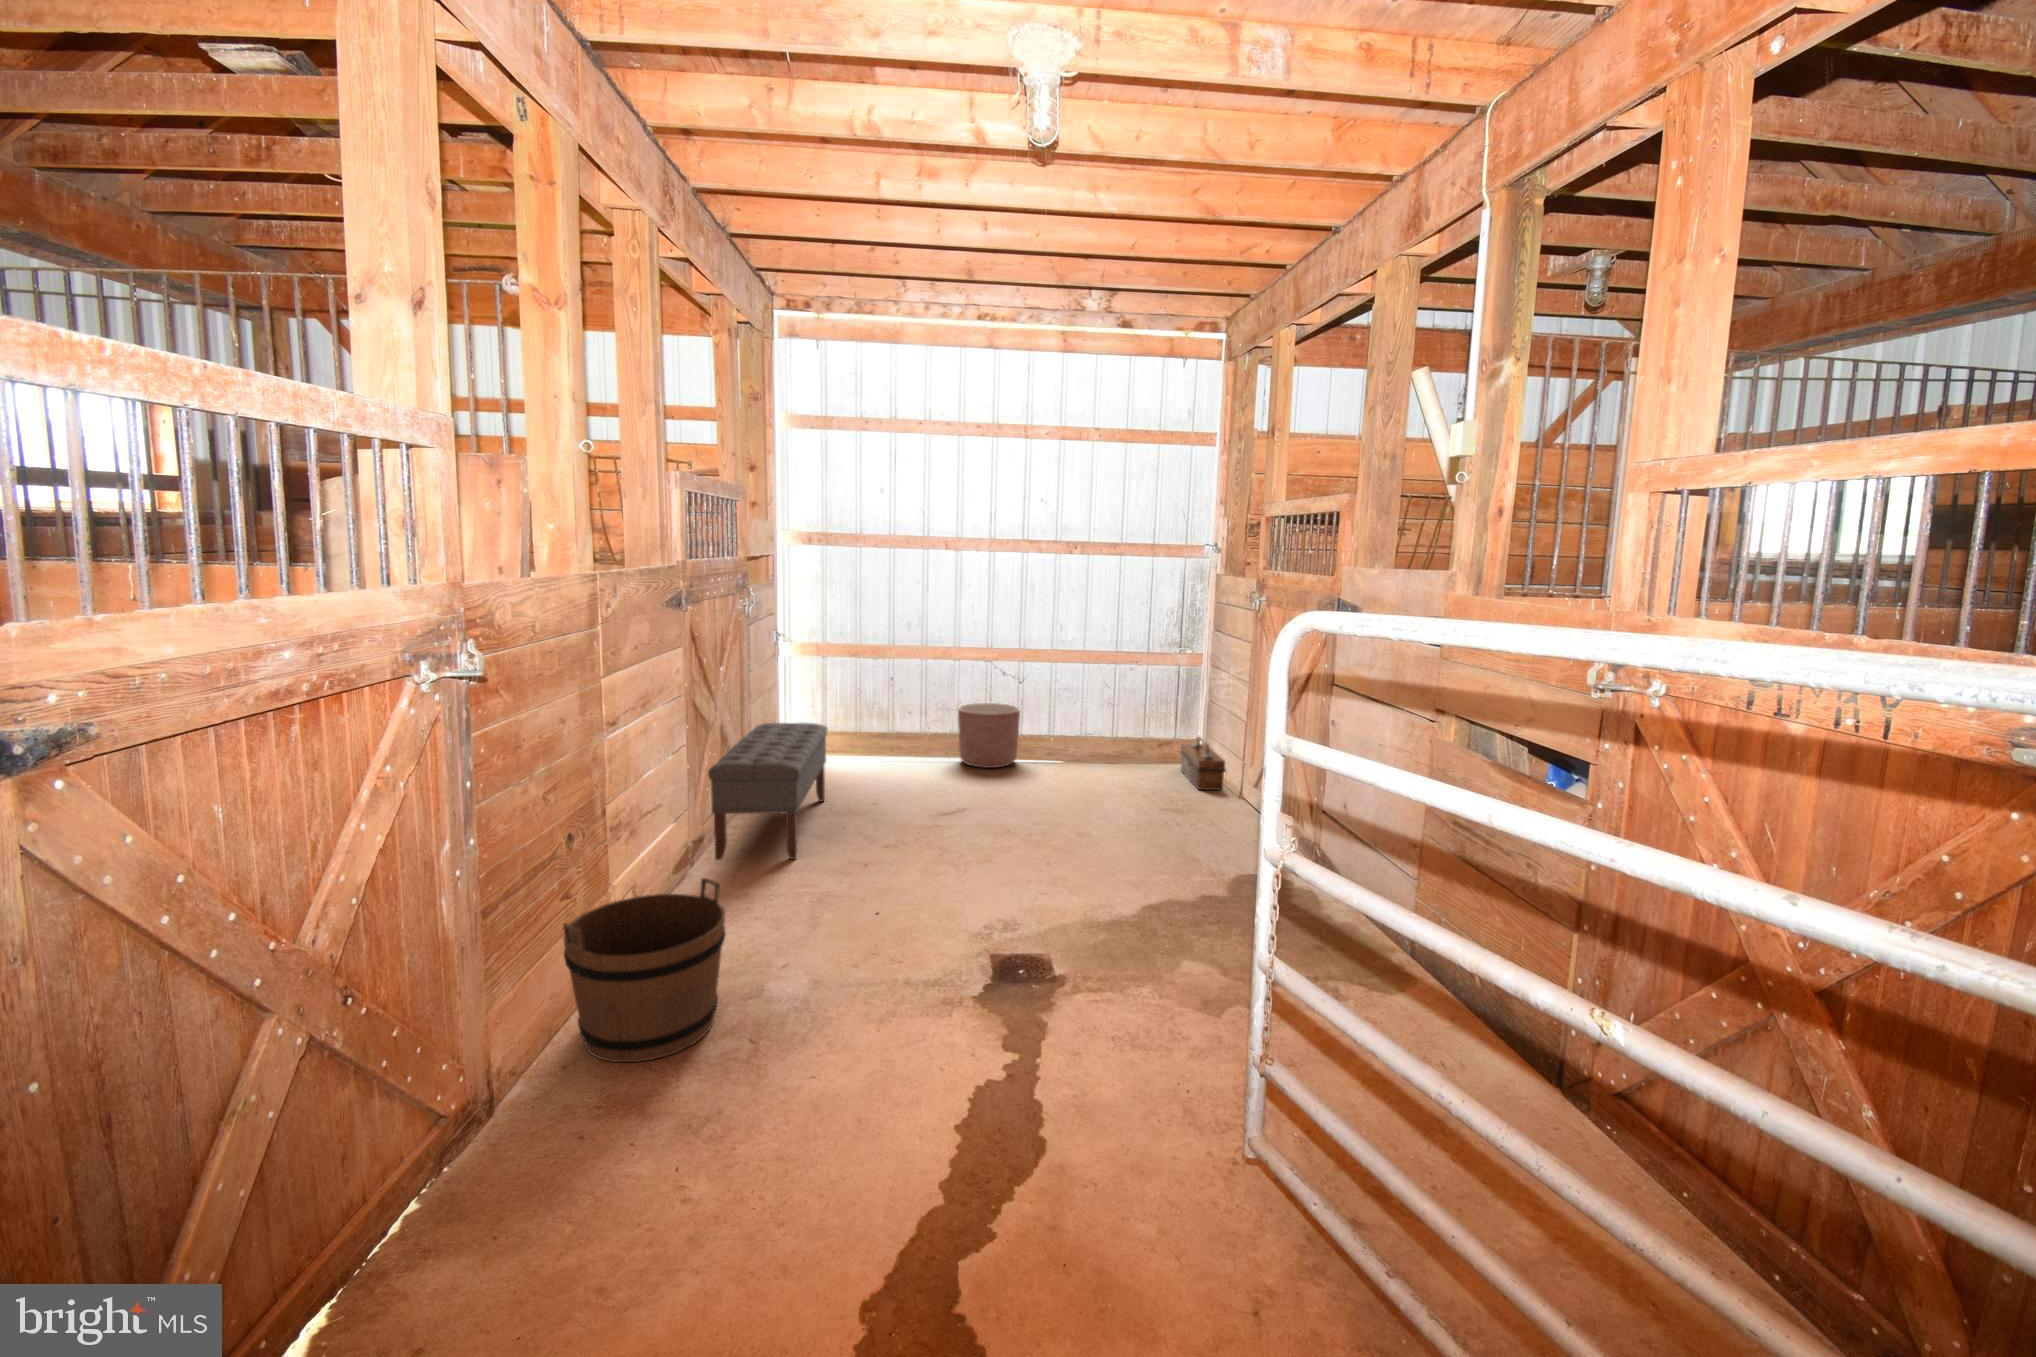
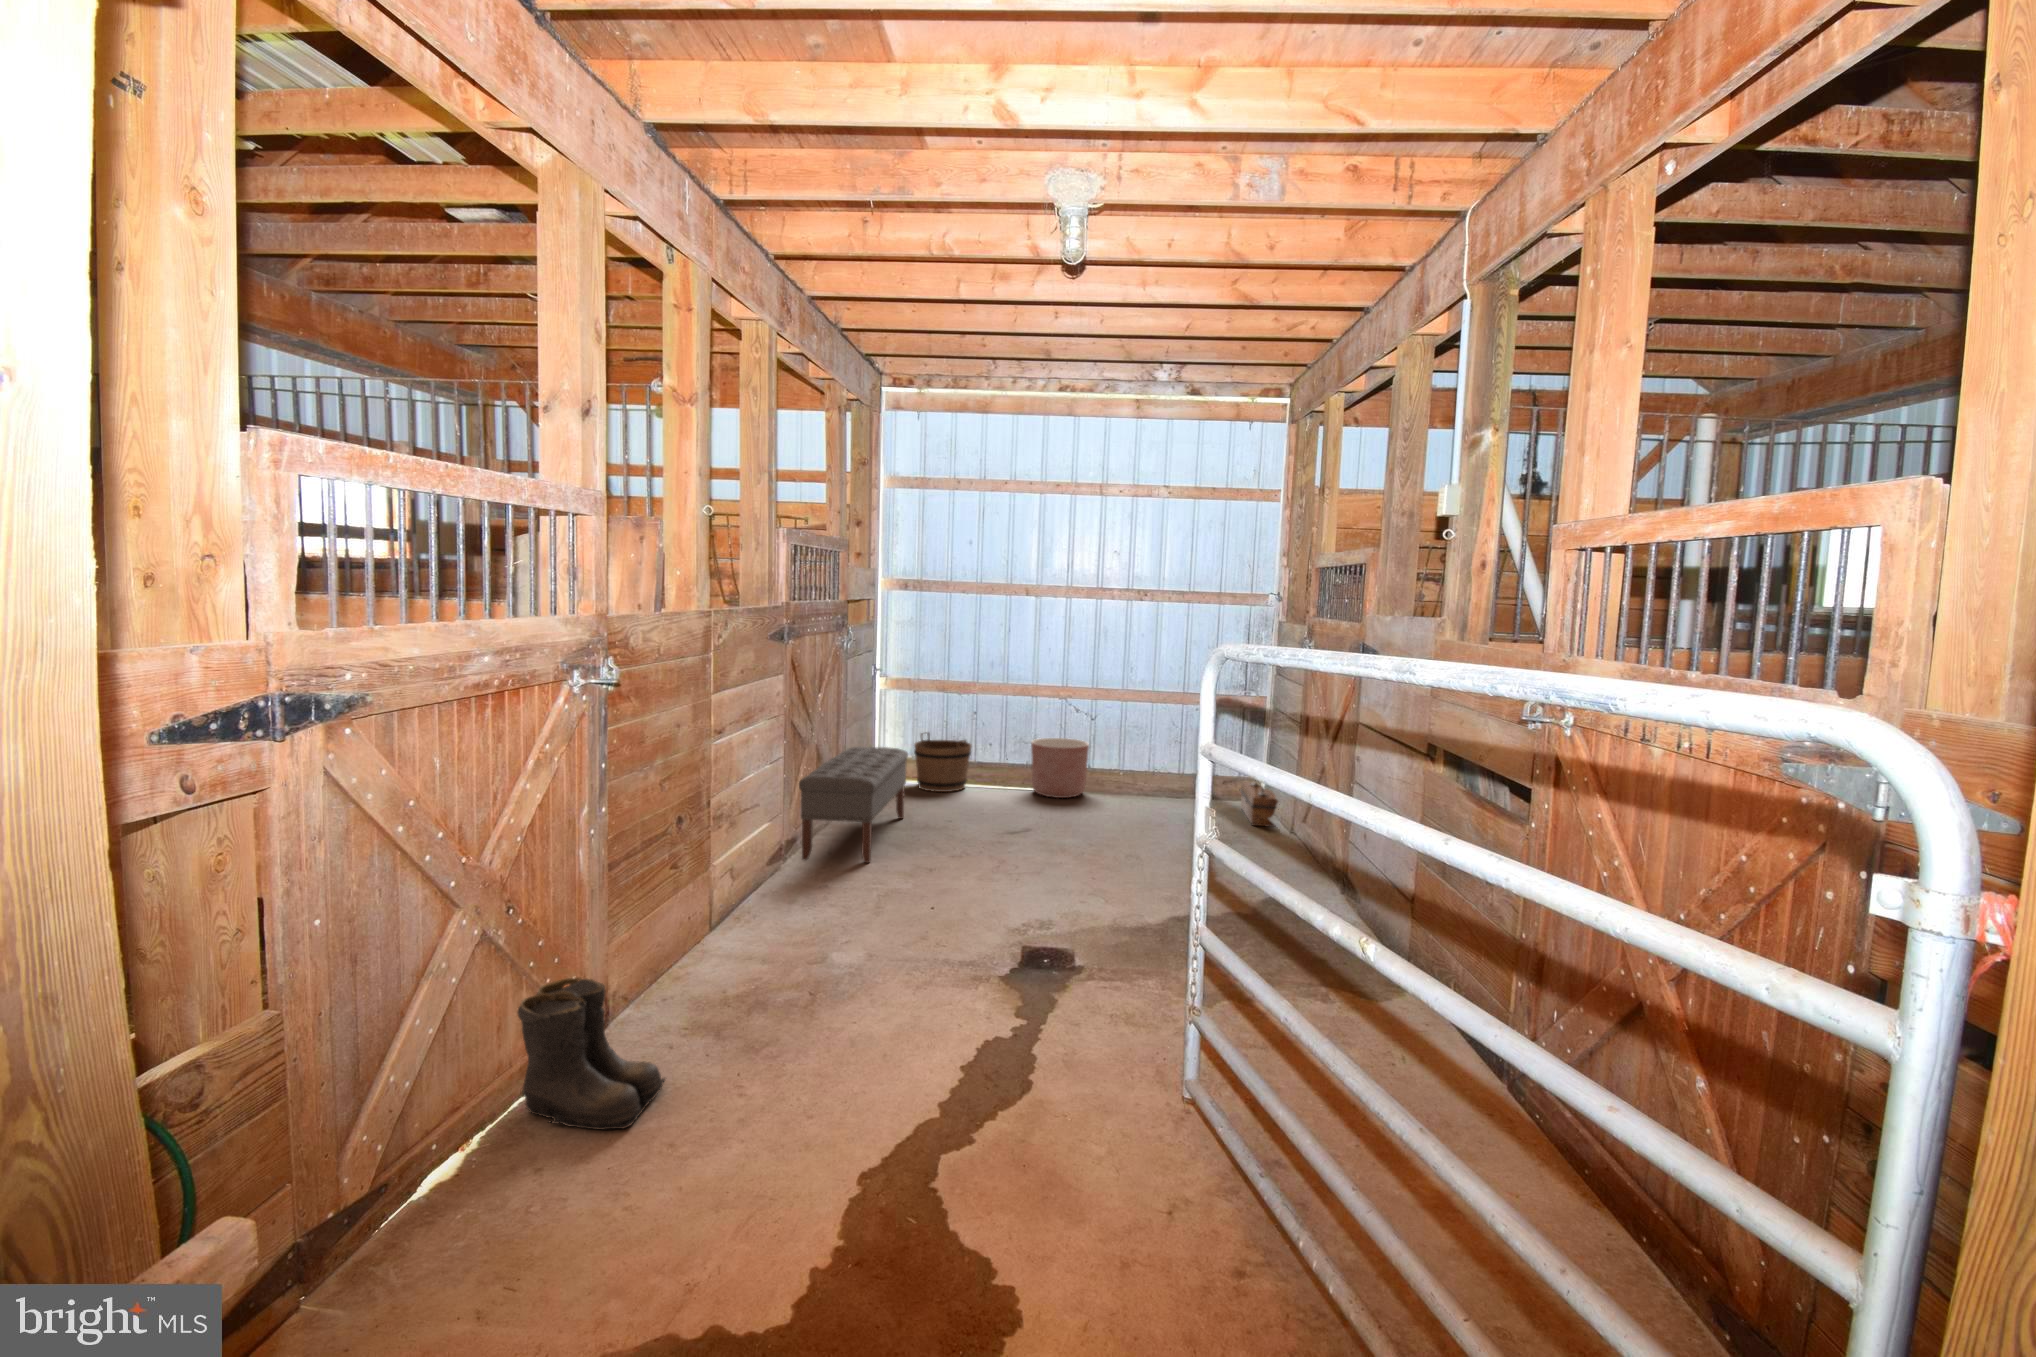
bucket: present [563,878,726,1062] -> present [914,733,971,792]
boots: none [367,1073,586,1284] -> present [517,977,665,1130]

